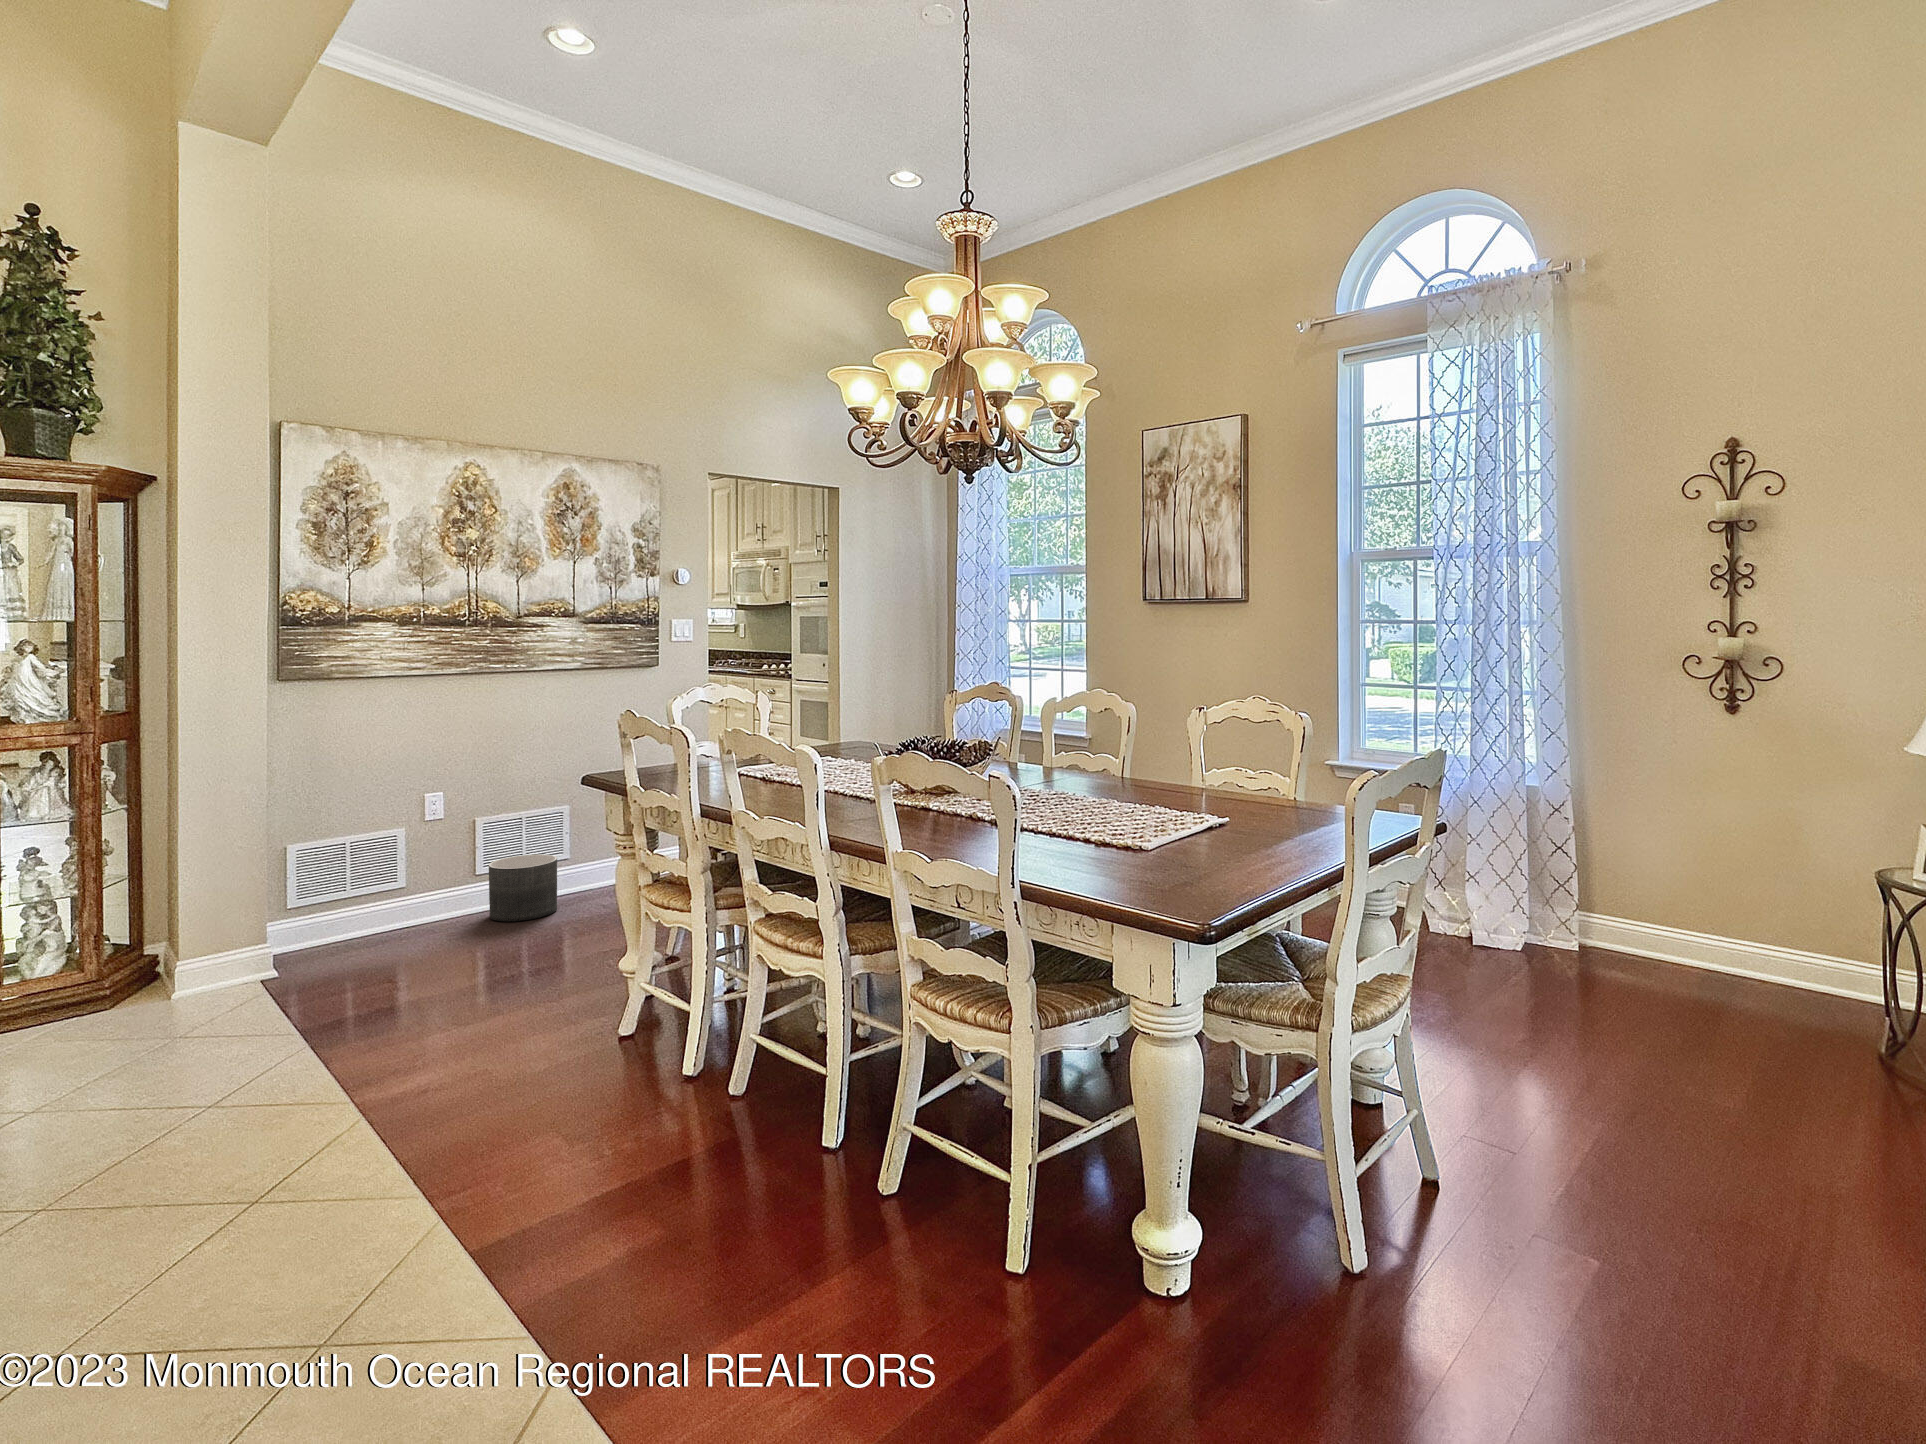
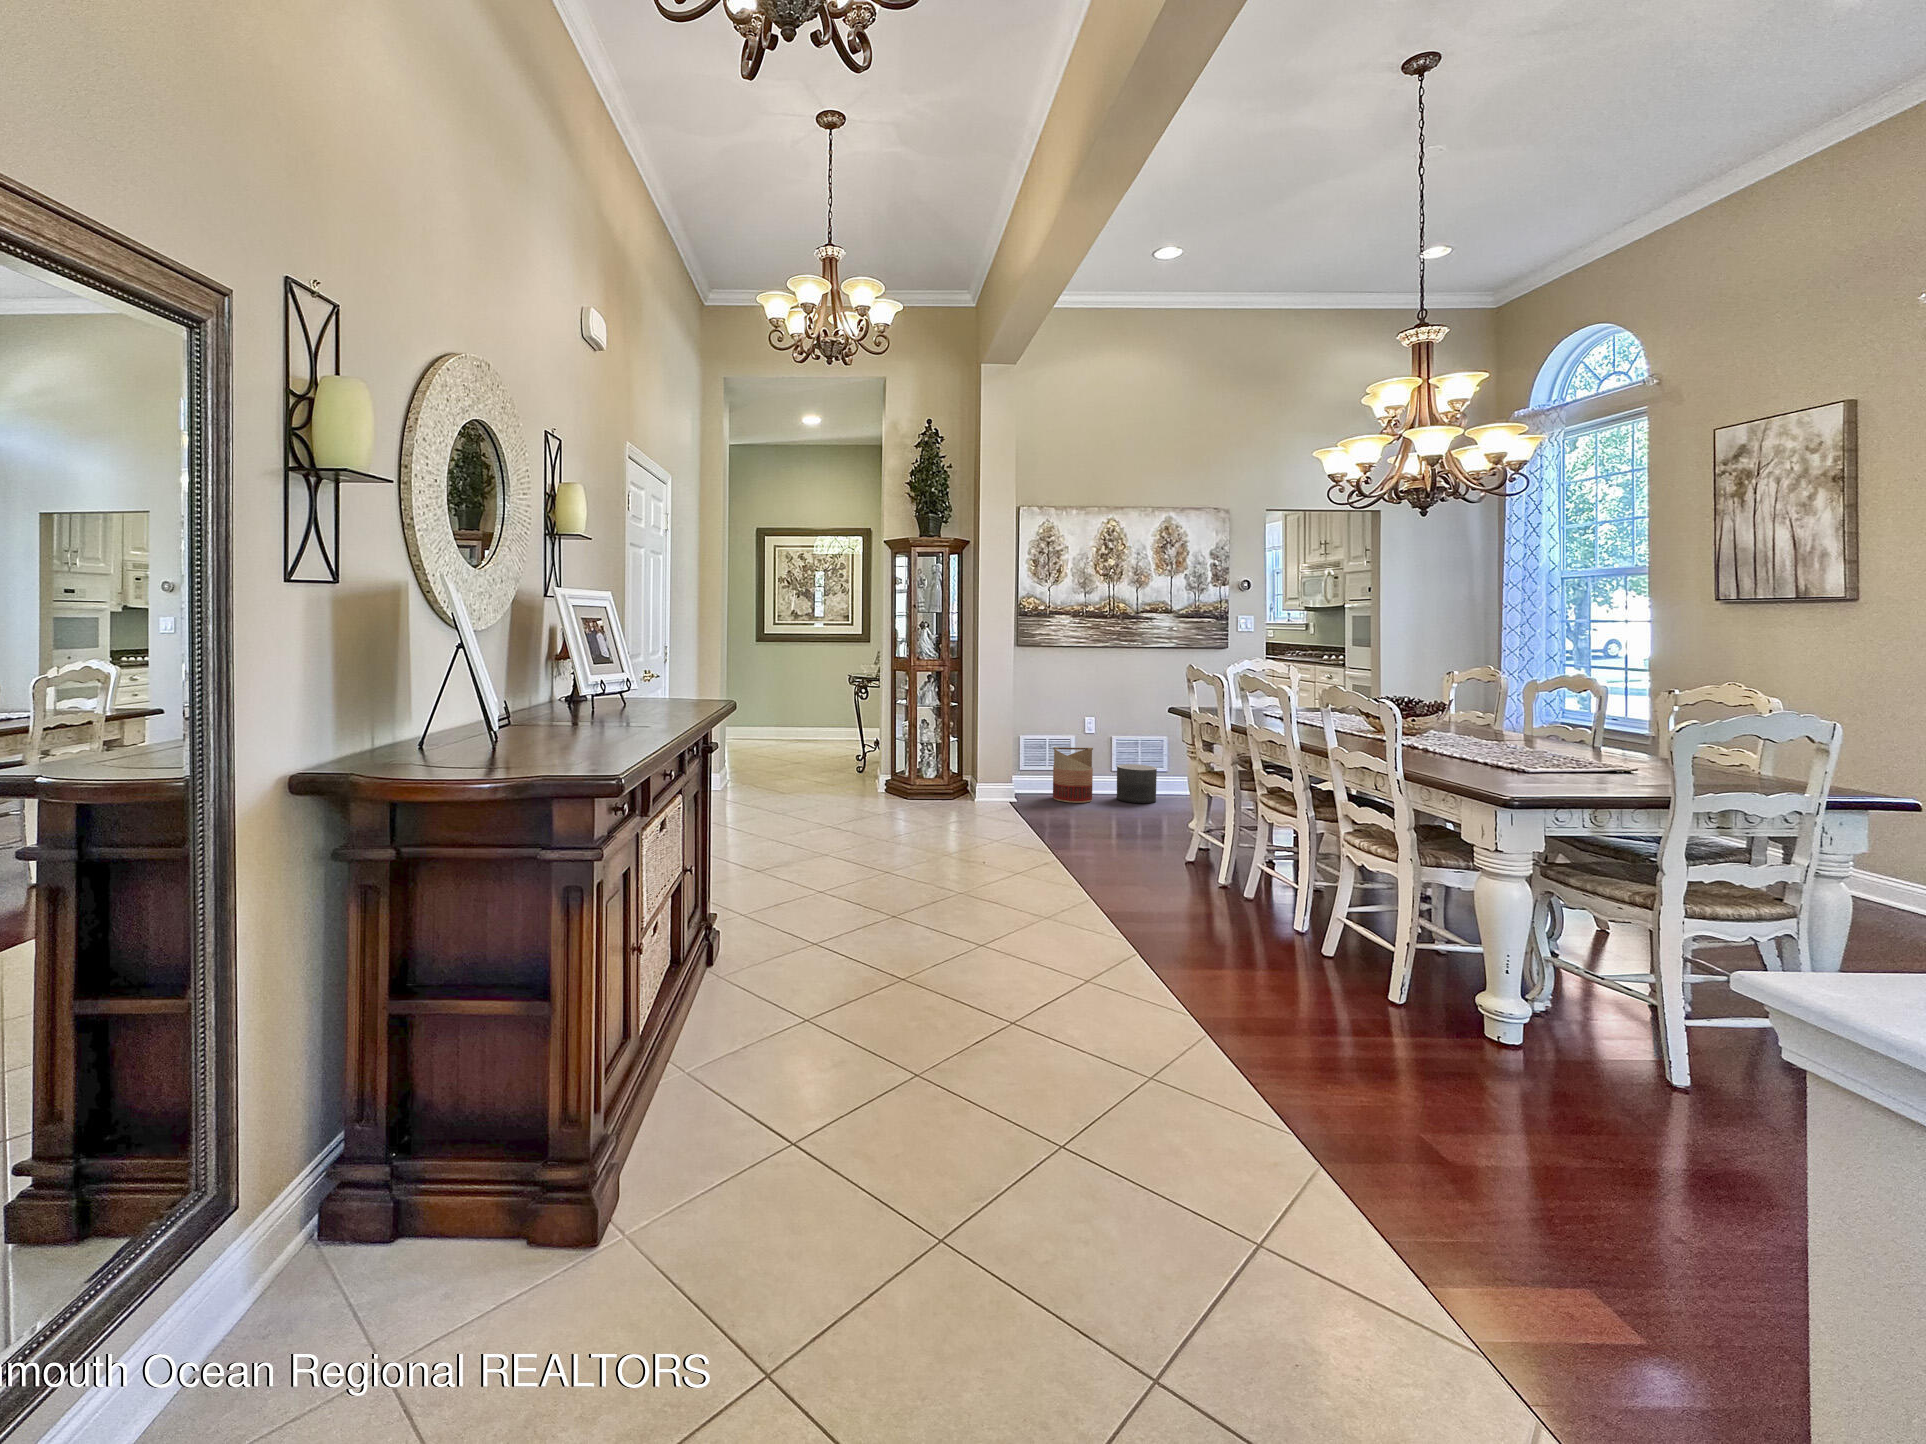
basket: none [365,843,445,948] -> present [1053,747,1093,803]

